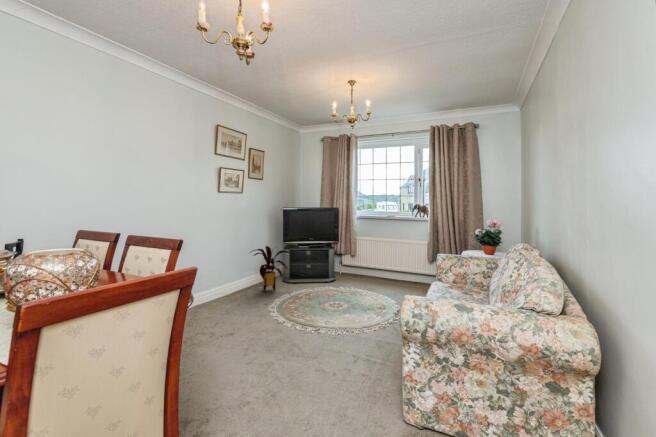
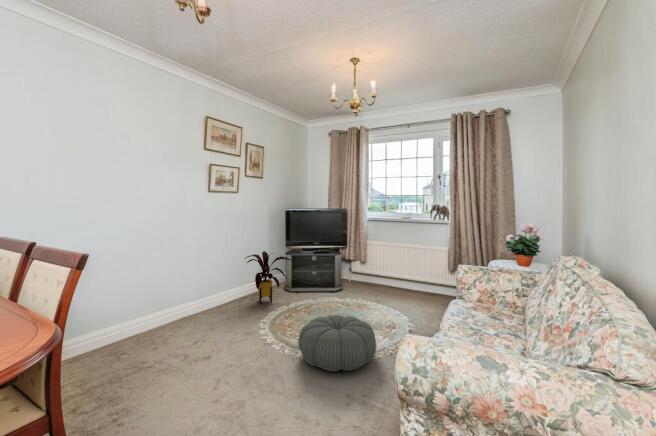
pouf: none [308,297,373,340] -> present [298,315,376,371]

